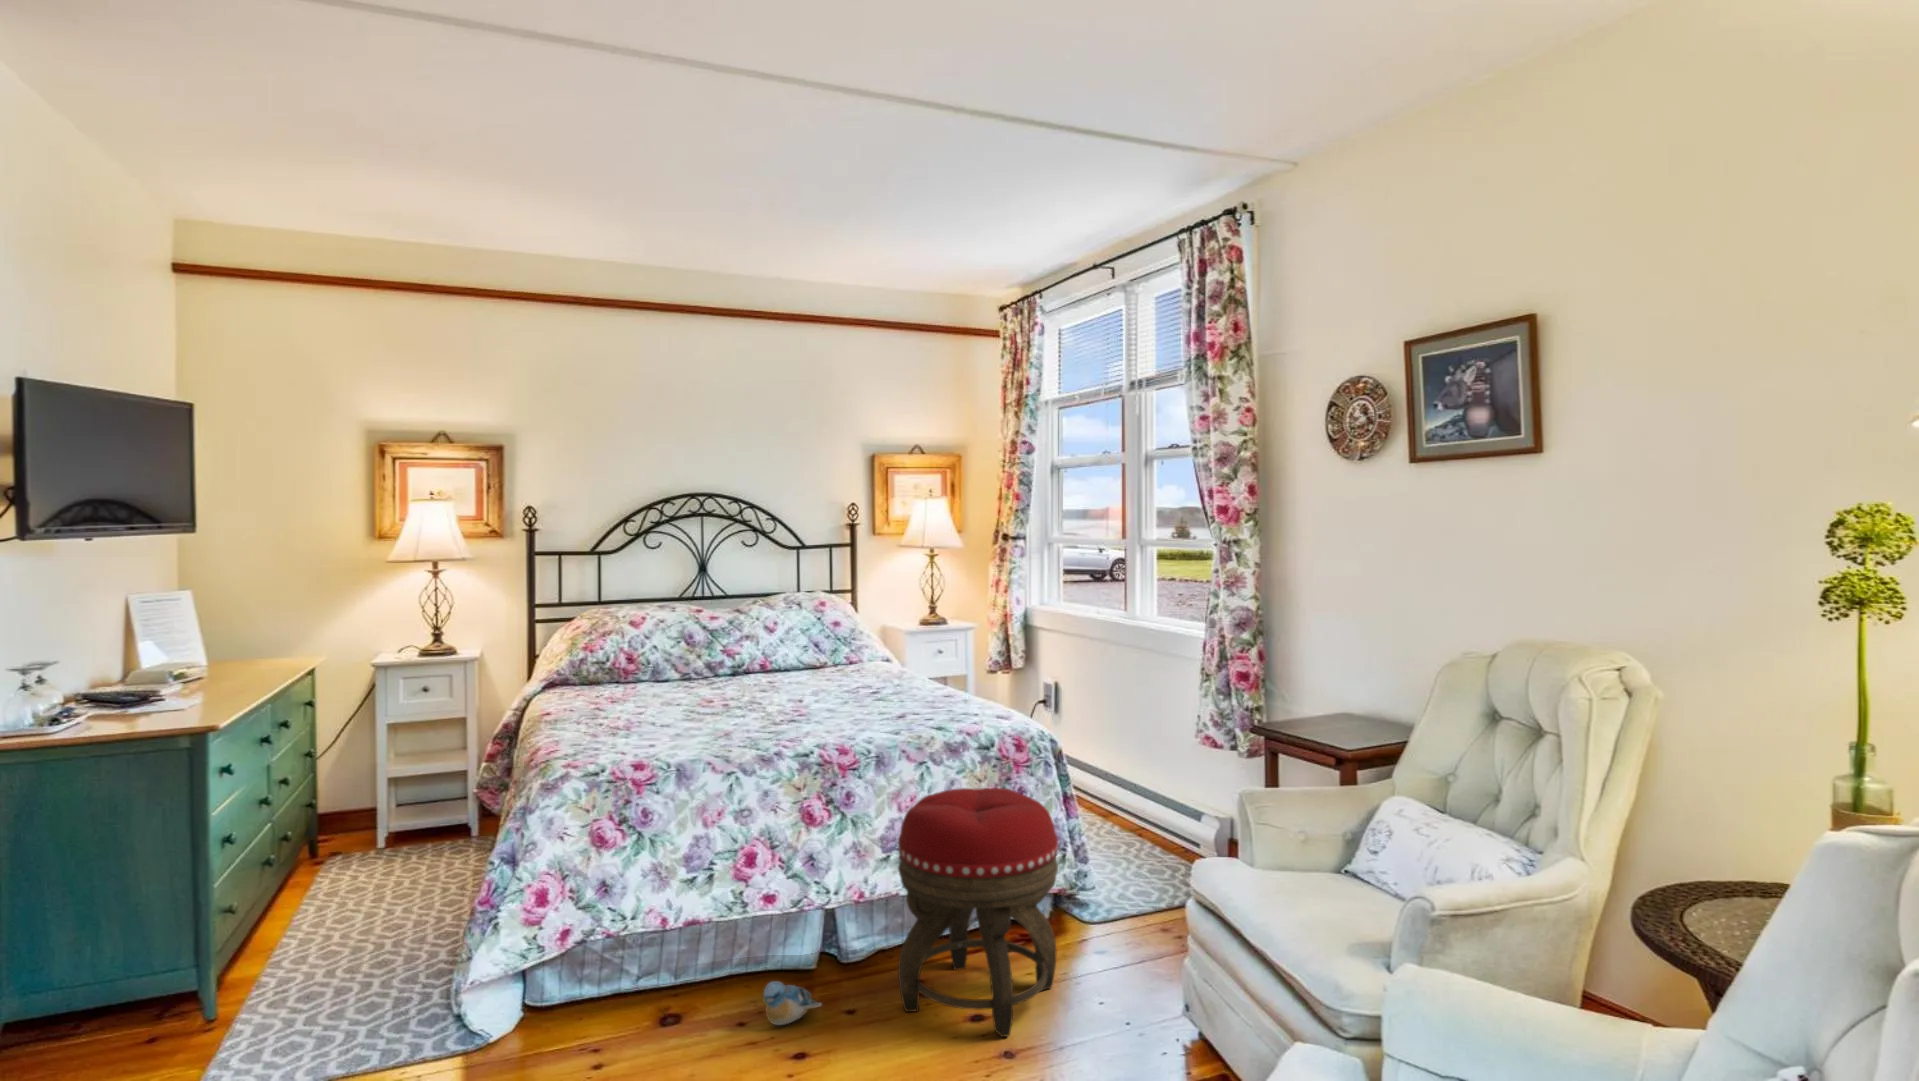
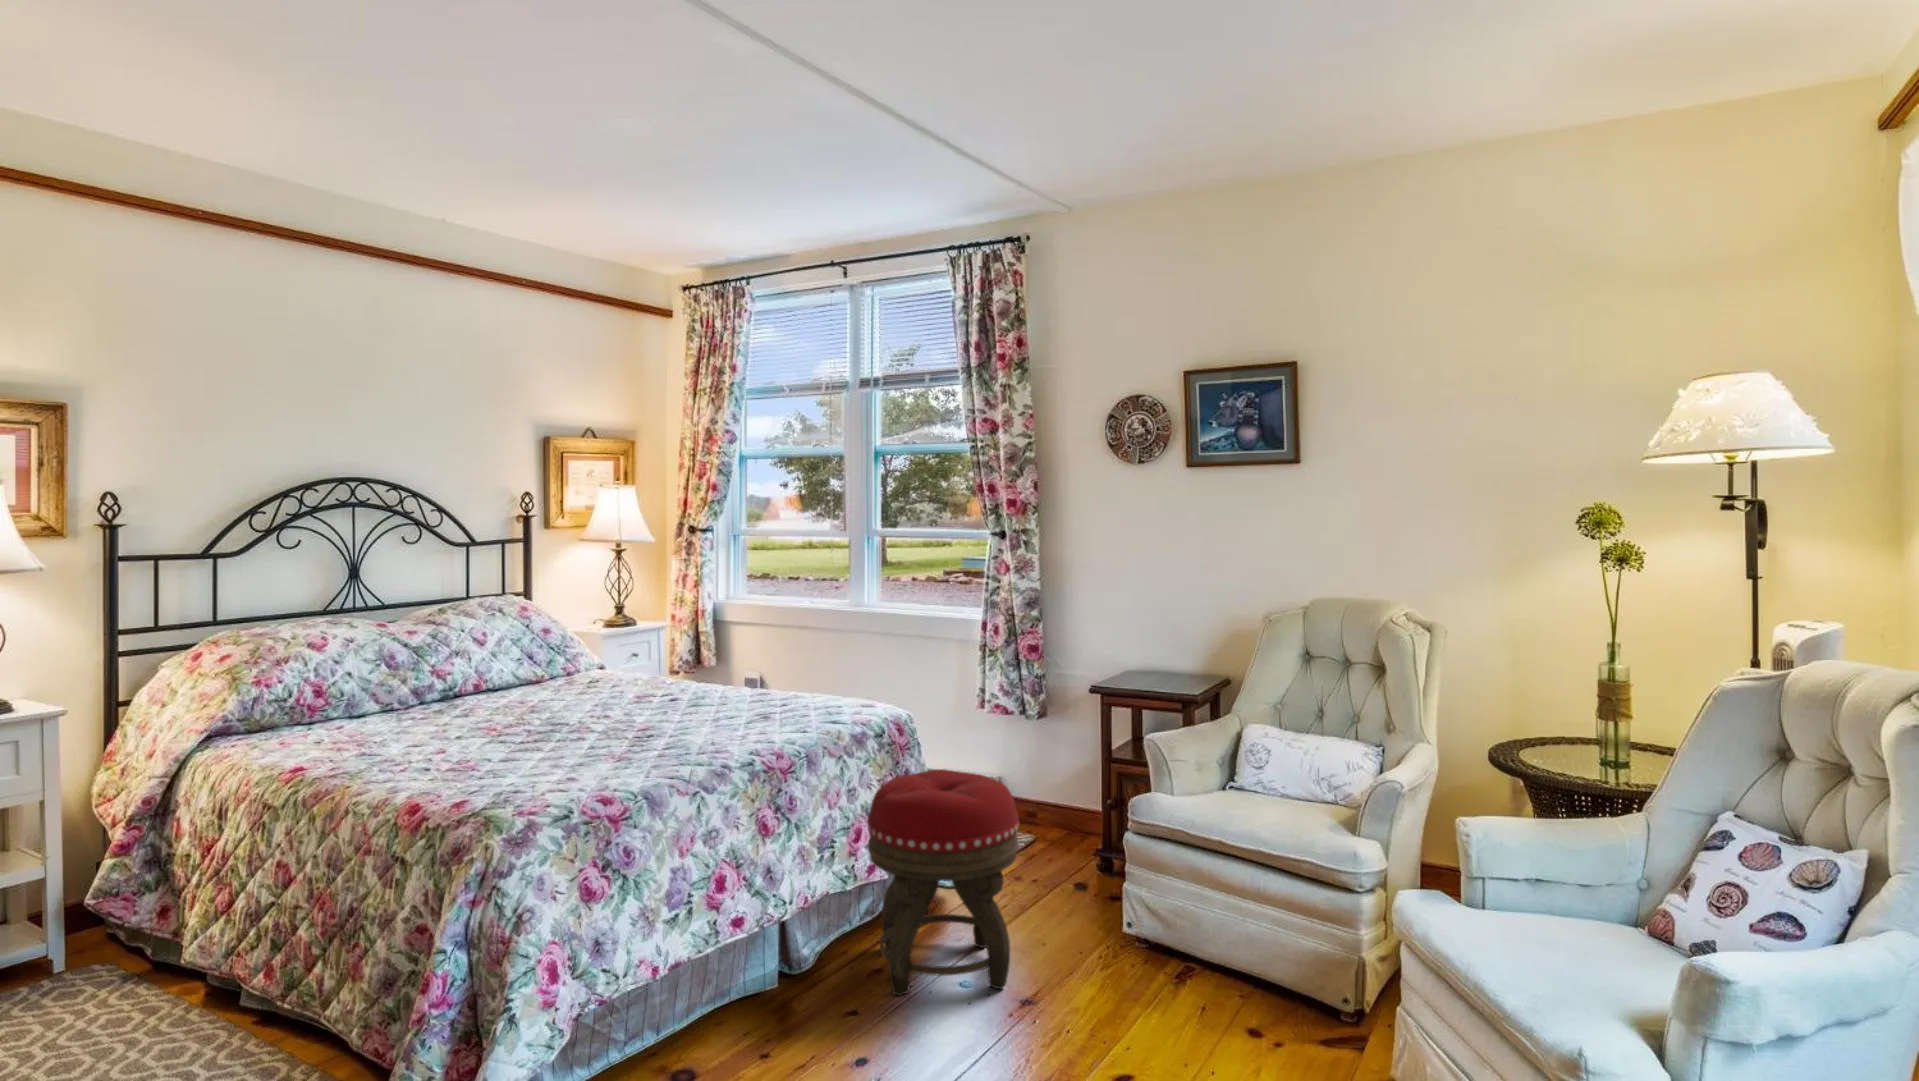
plush toy: present [763,981,822,1025] -> none [787,996,834,1042]

